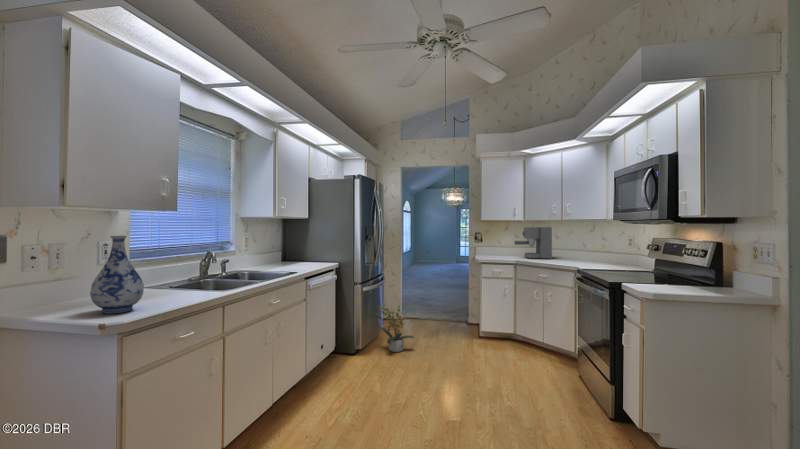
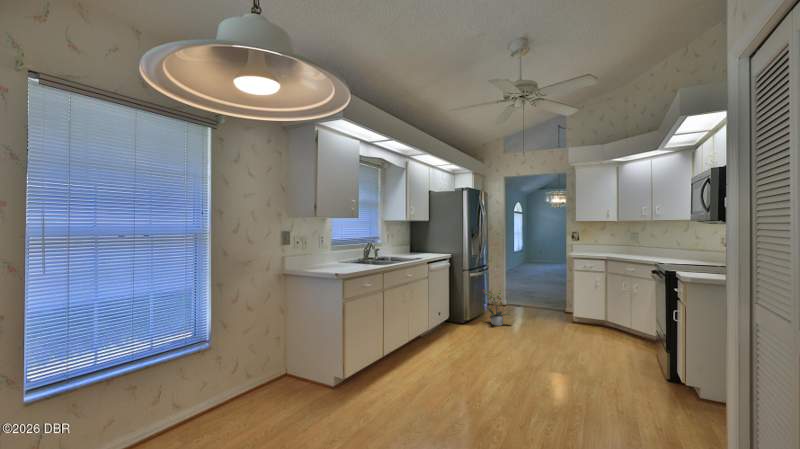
coffee maker: present [515,227,552,259] -> none [605,227,642,256]
vase: present [90,236,144,313] -> none [325,231,348,270]

